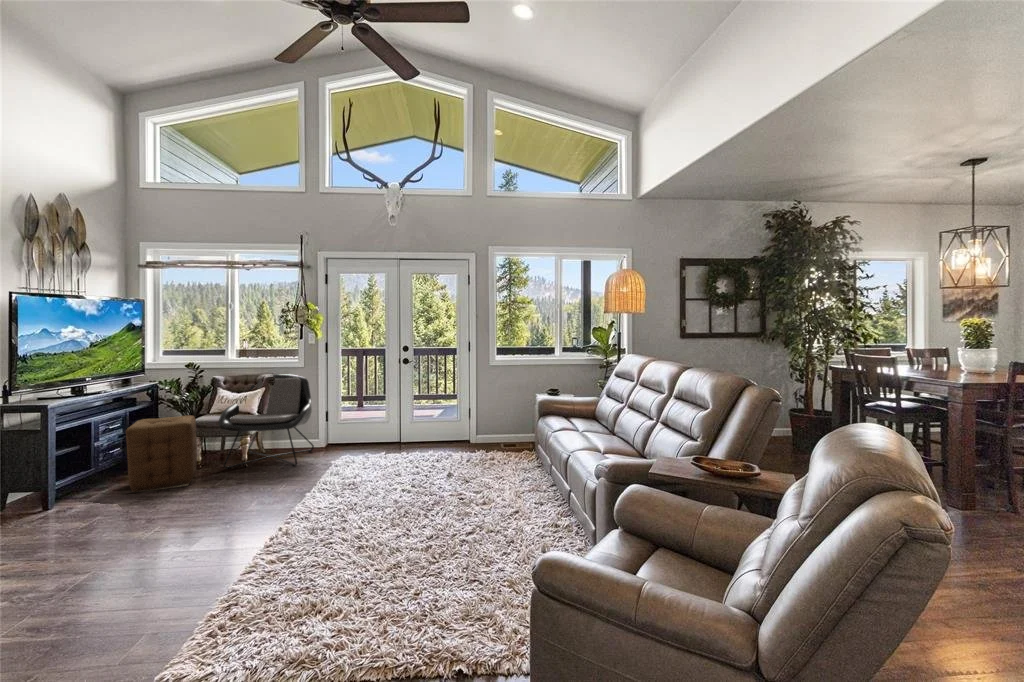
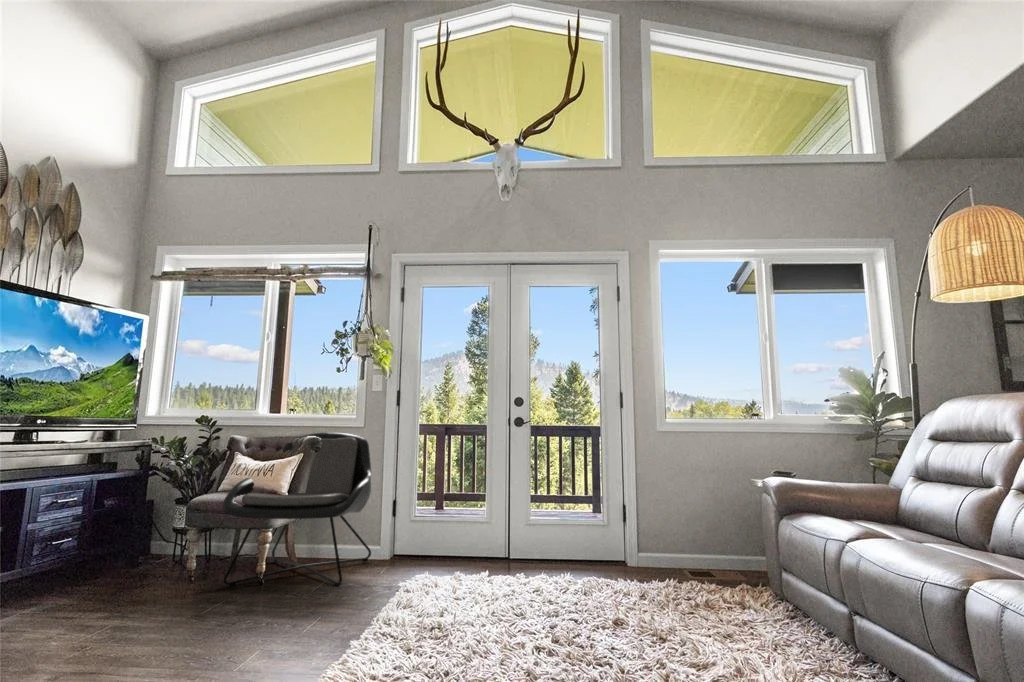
ottoman: present [126,415,197,492] -> none [51,488,186,625]

